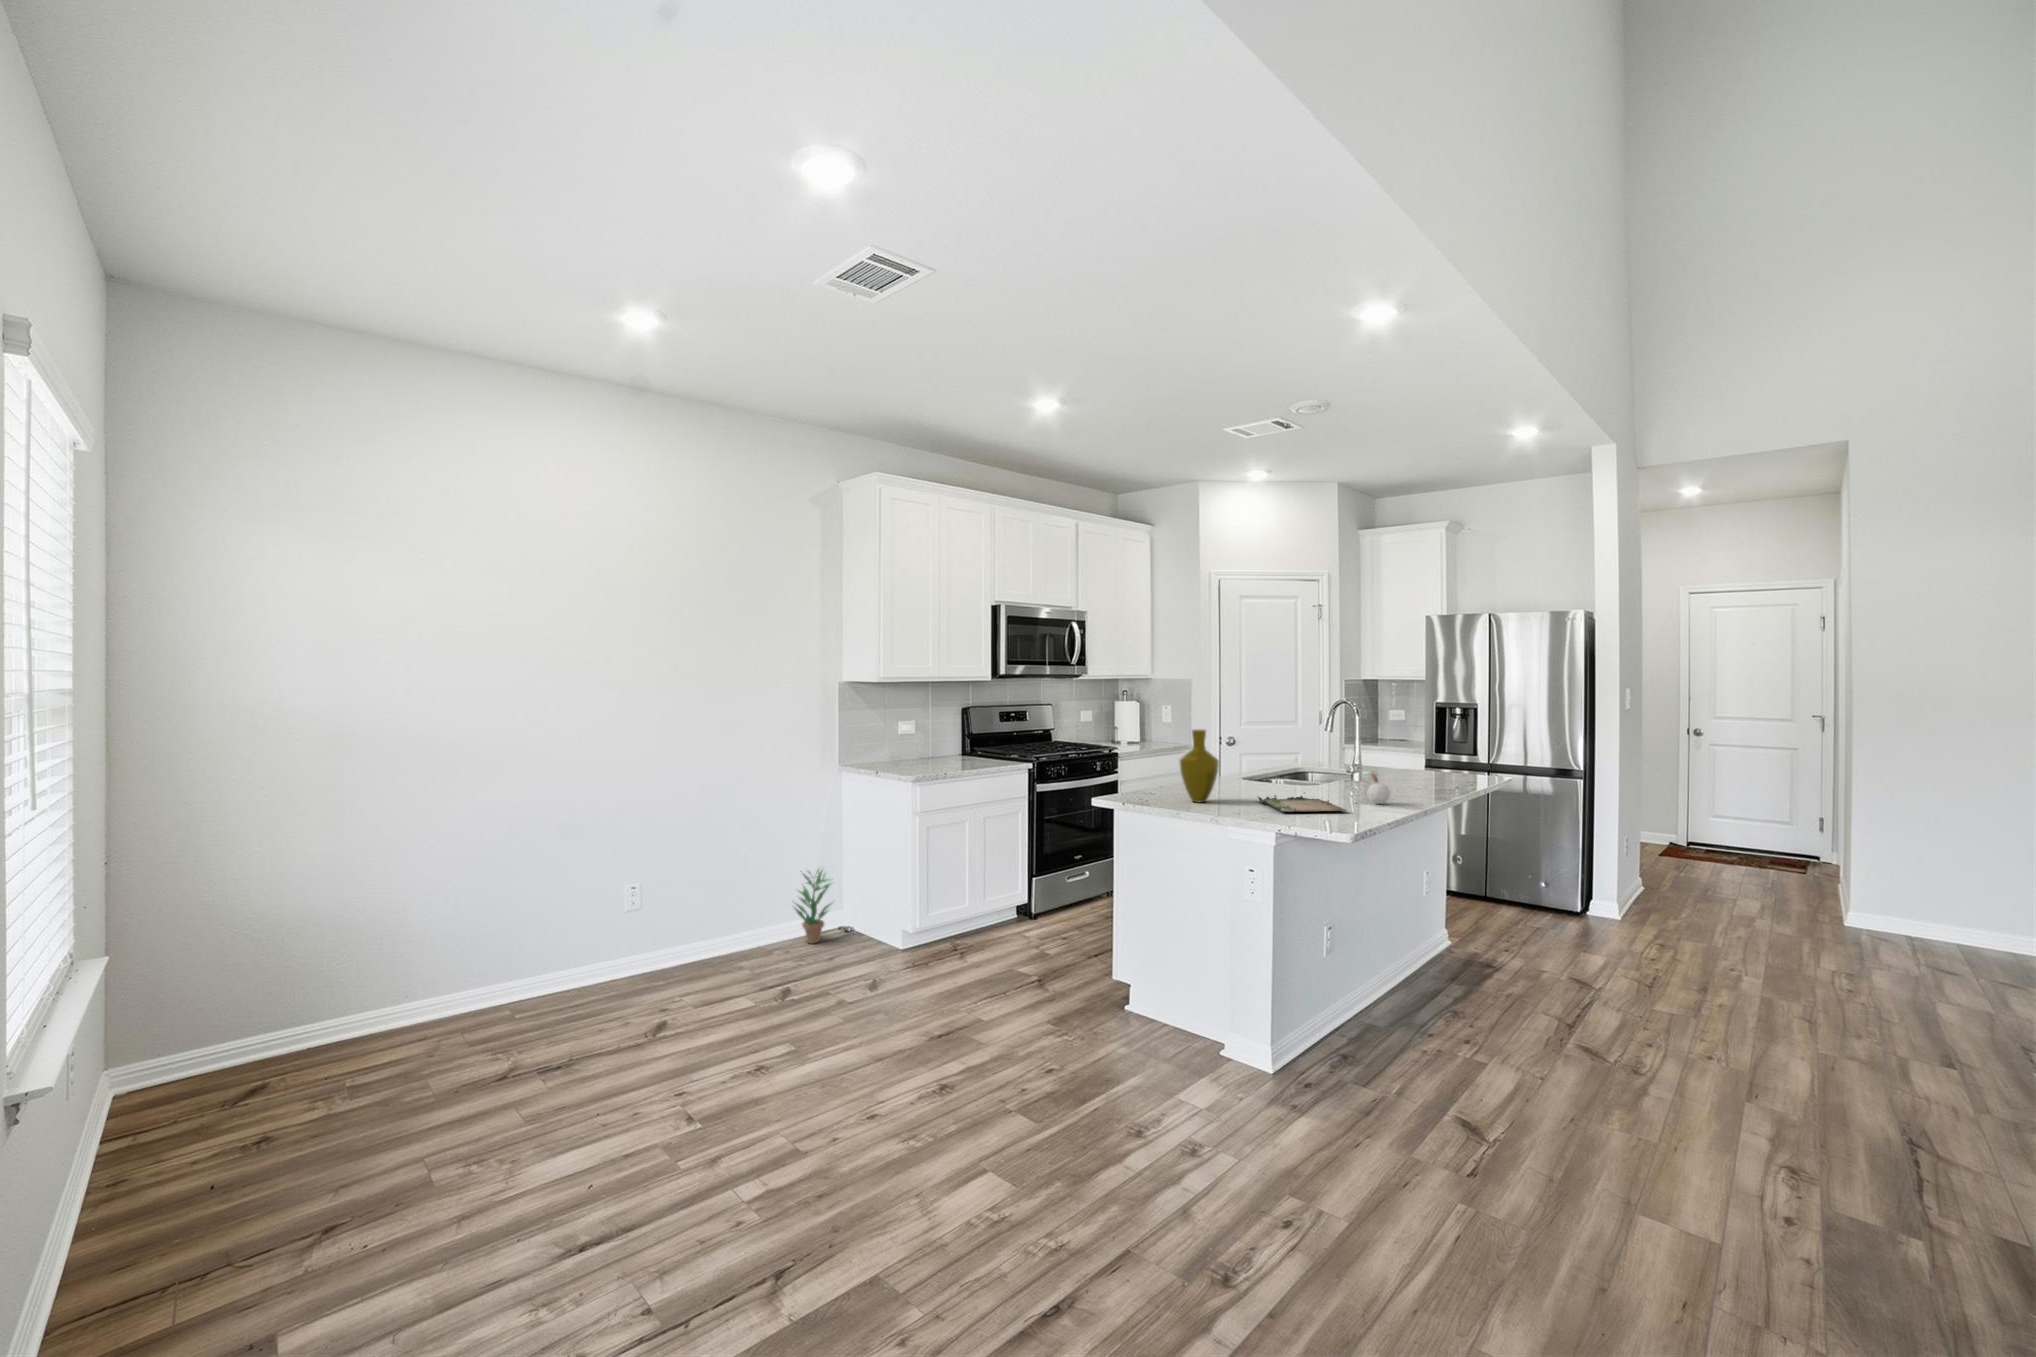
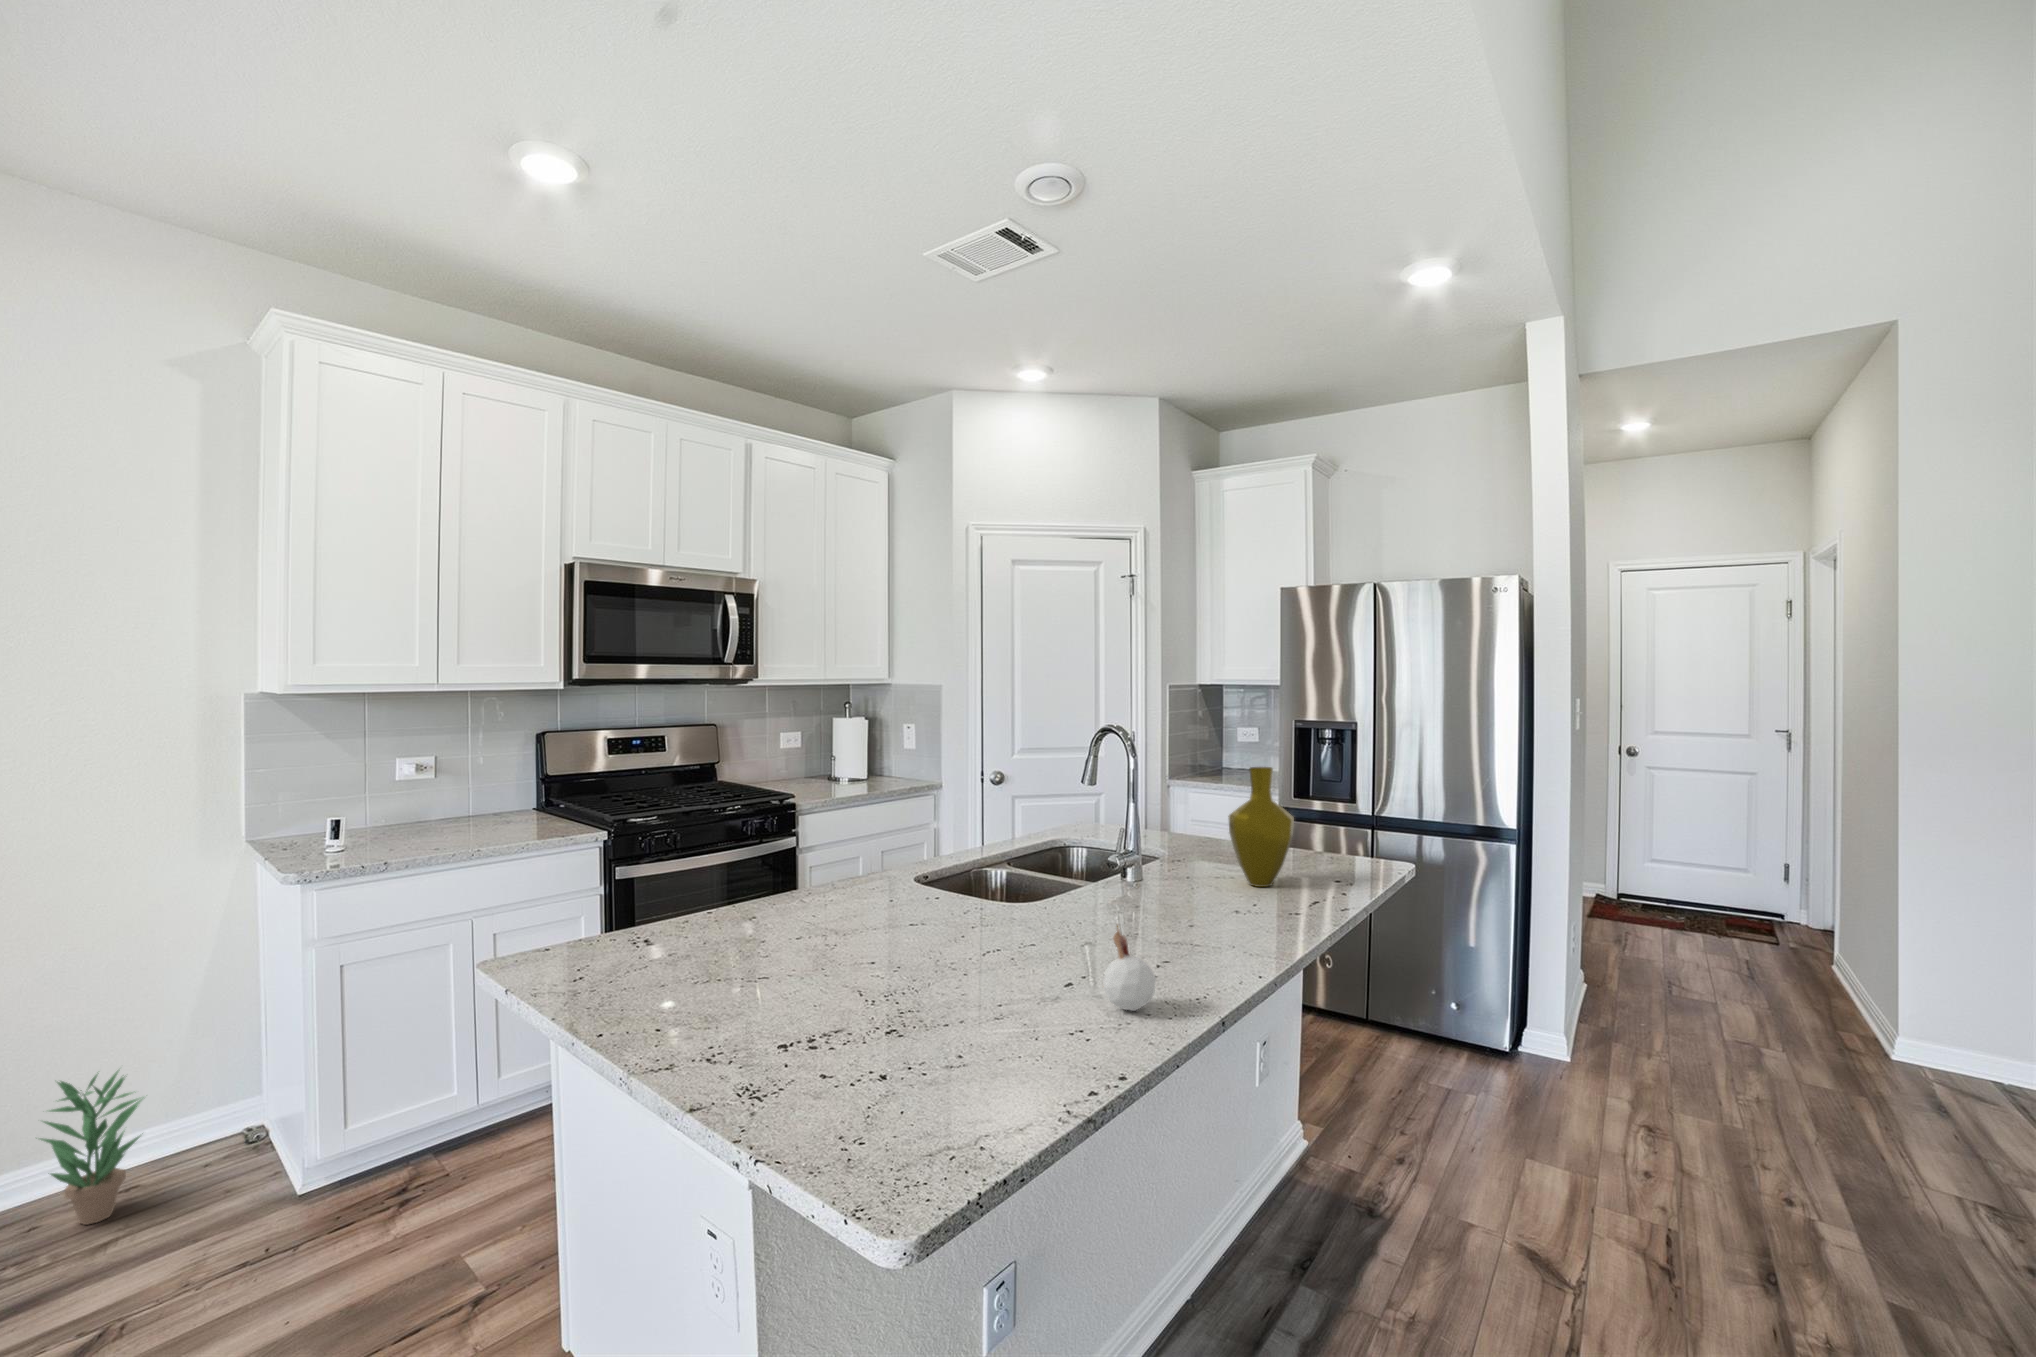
vase: present [1179,730,1219,803] -> present [1228,767,1294,887]
tray: present [1258,792,1347,813] -> none [839,971,1026,1081]

